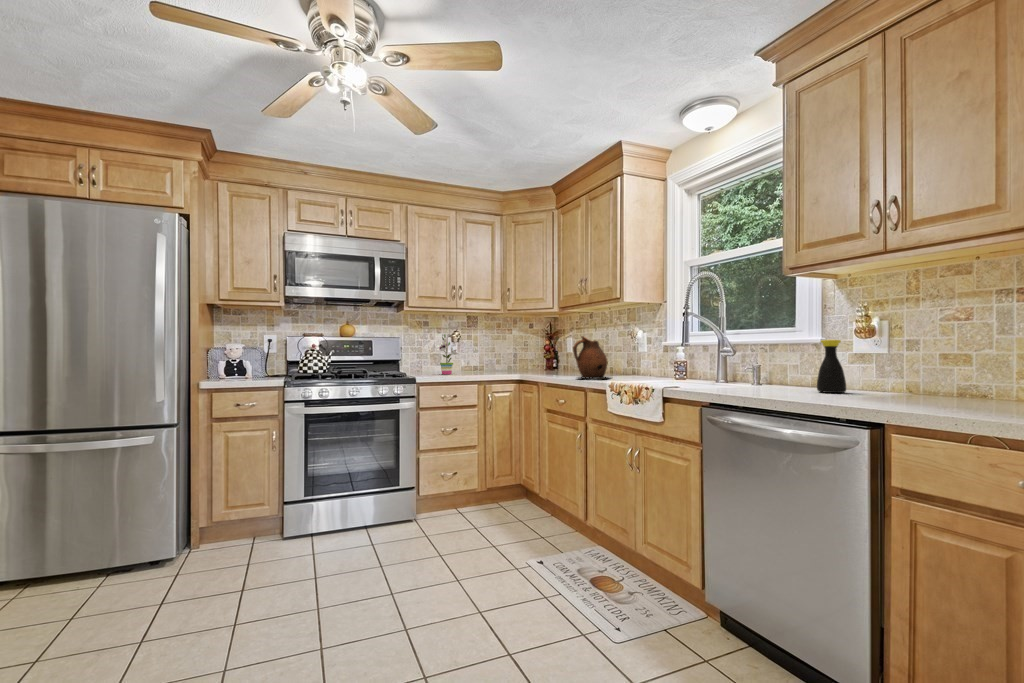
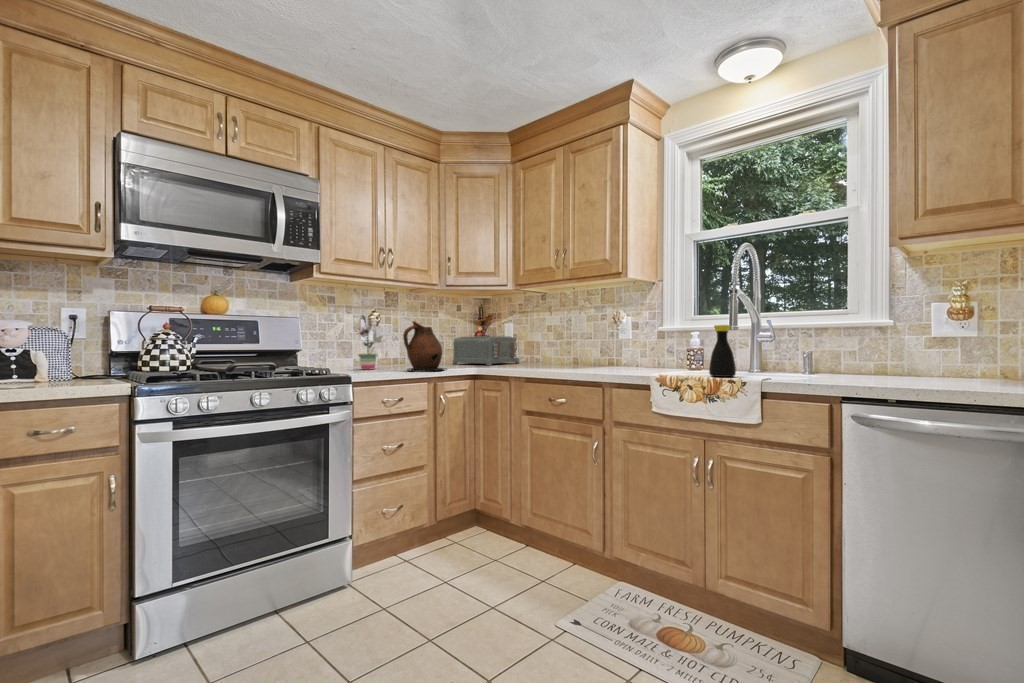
ceramic pitcher: present [573,336,610,379] -> present [403,321,447,371]
bottle: present [817,340,846,393] -> present [709,325,736,377]
toaster: none [523,349,576,373] -> present [453,336,519,365]

